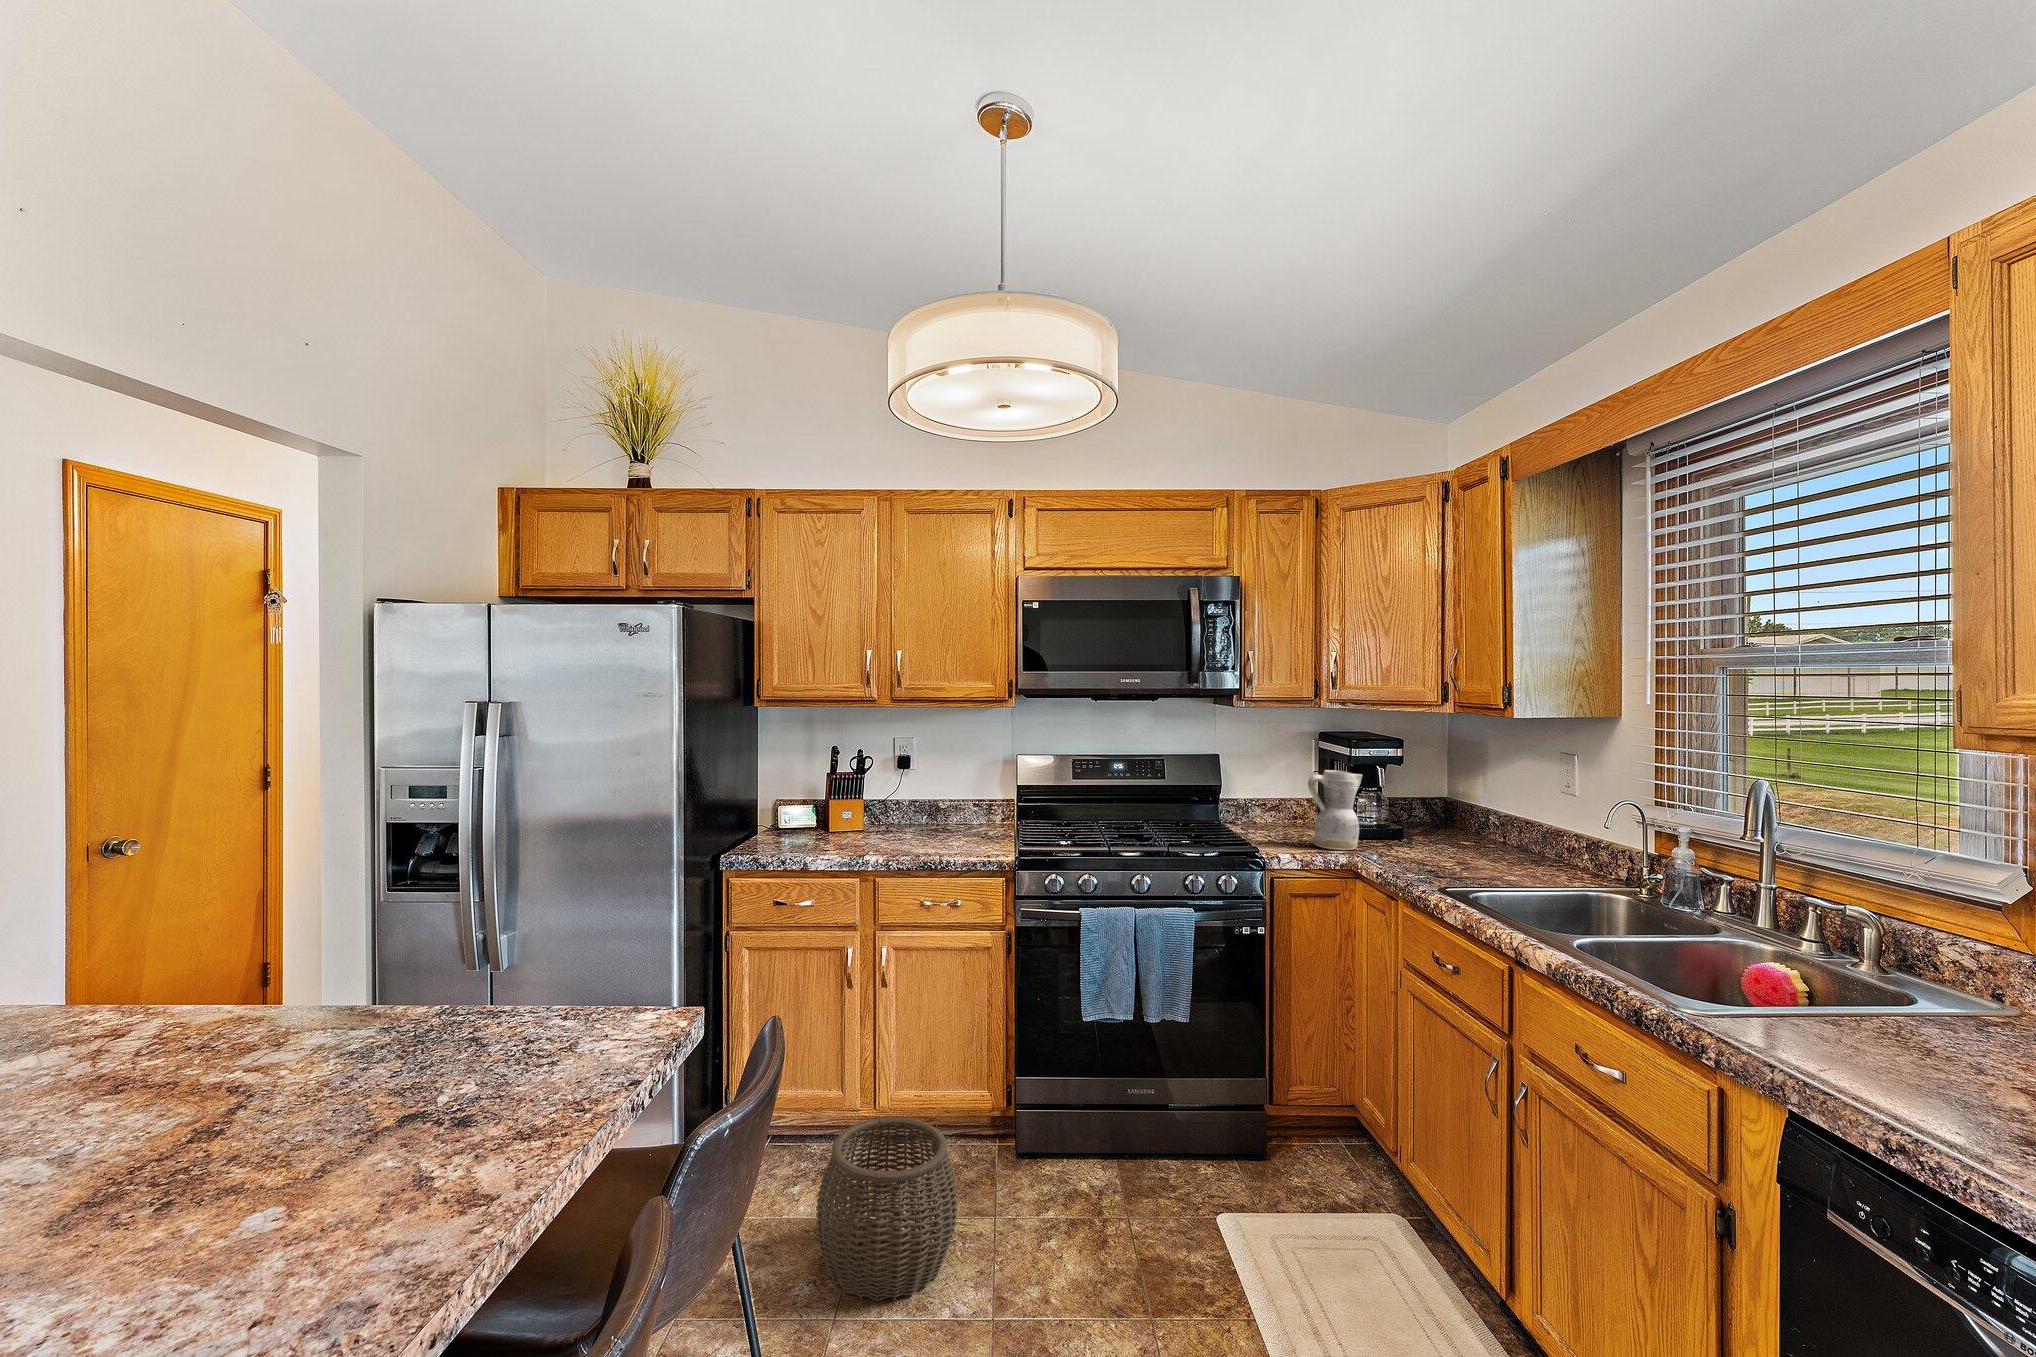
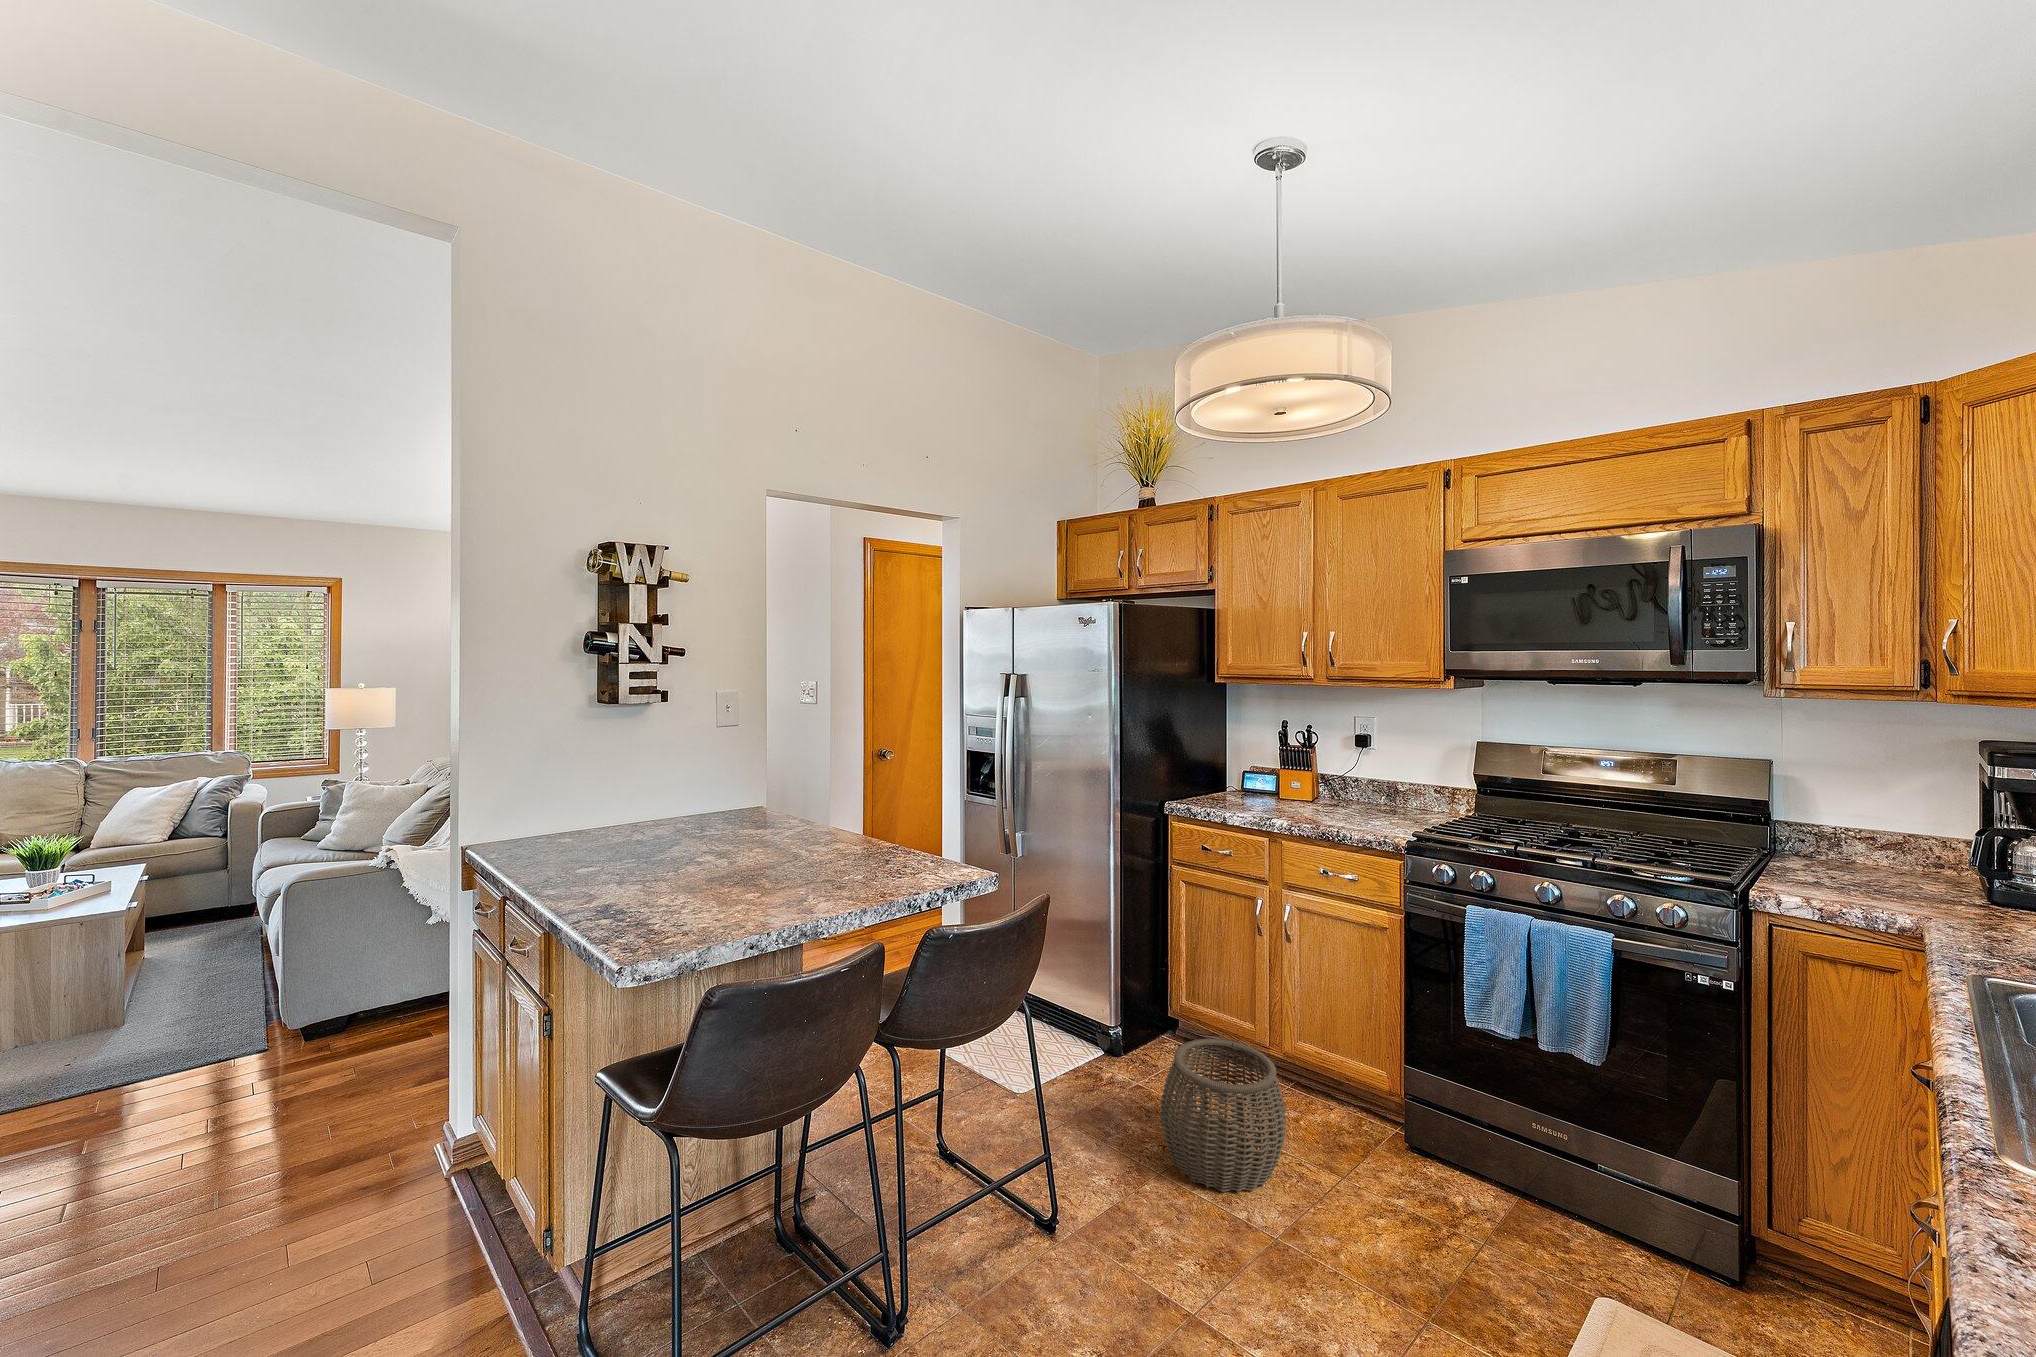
ceramic pitcher: present [1308,770,1362,850] -> none [1868,788,1983,909]

